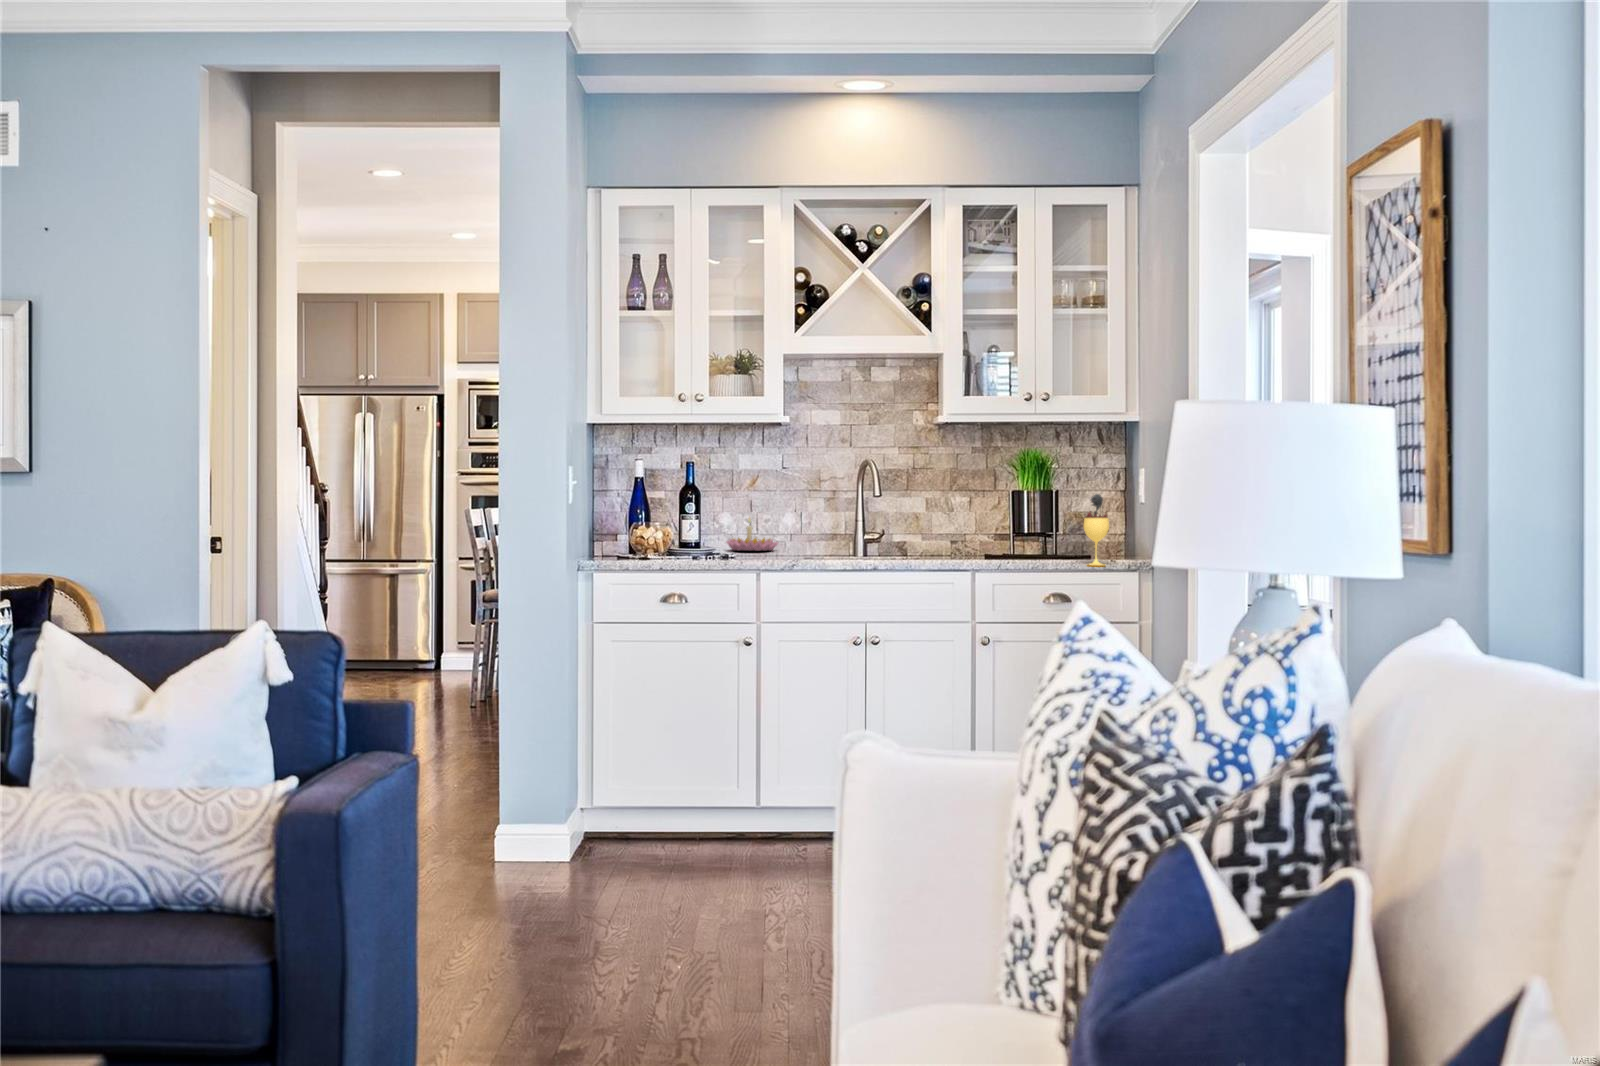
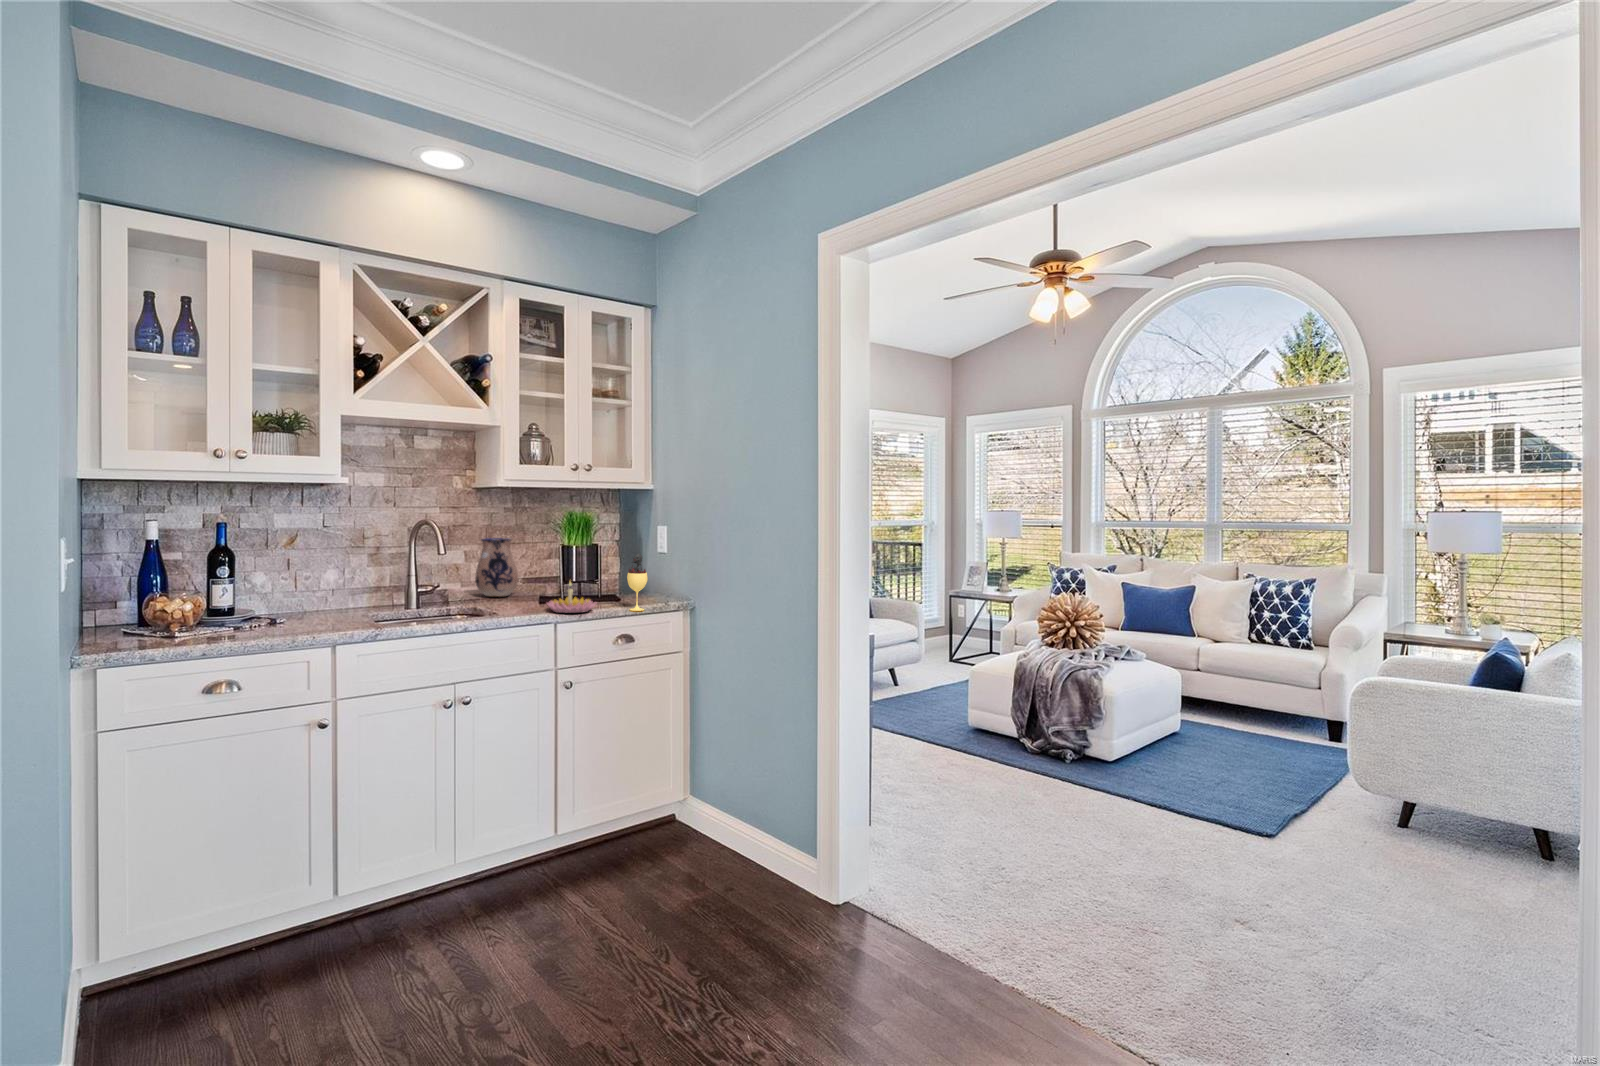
ceramic pitcher: none [935,484,982,551] -> present [475,538,518,596]
candle holder: present [727,518,778,551] -> present [547,582,596,613]

